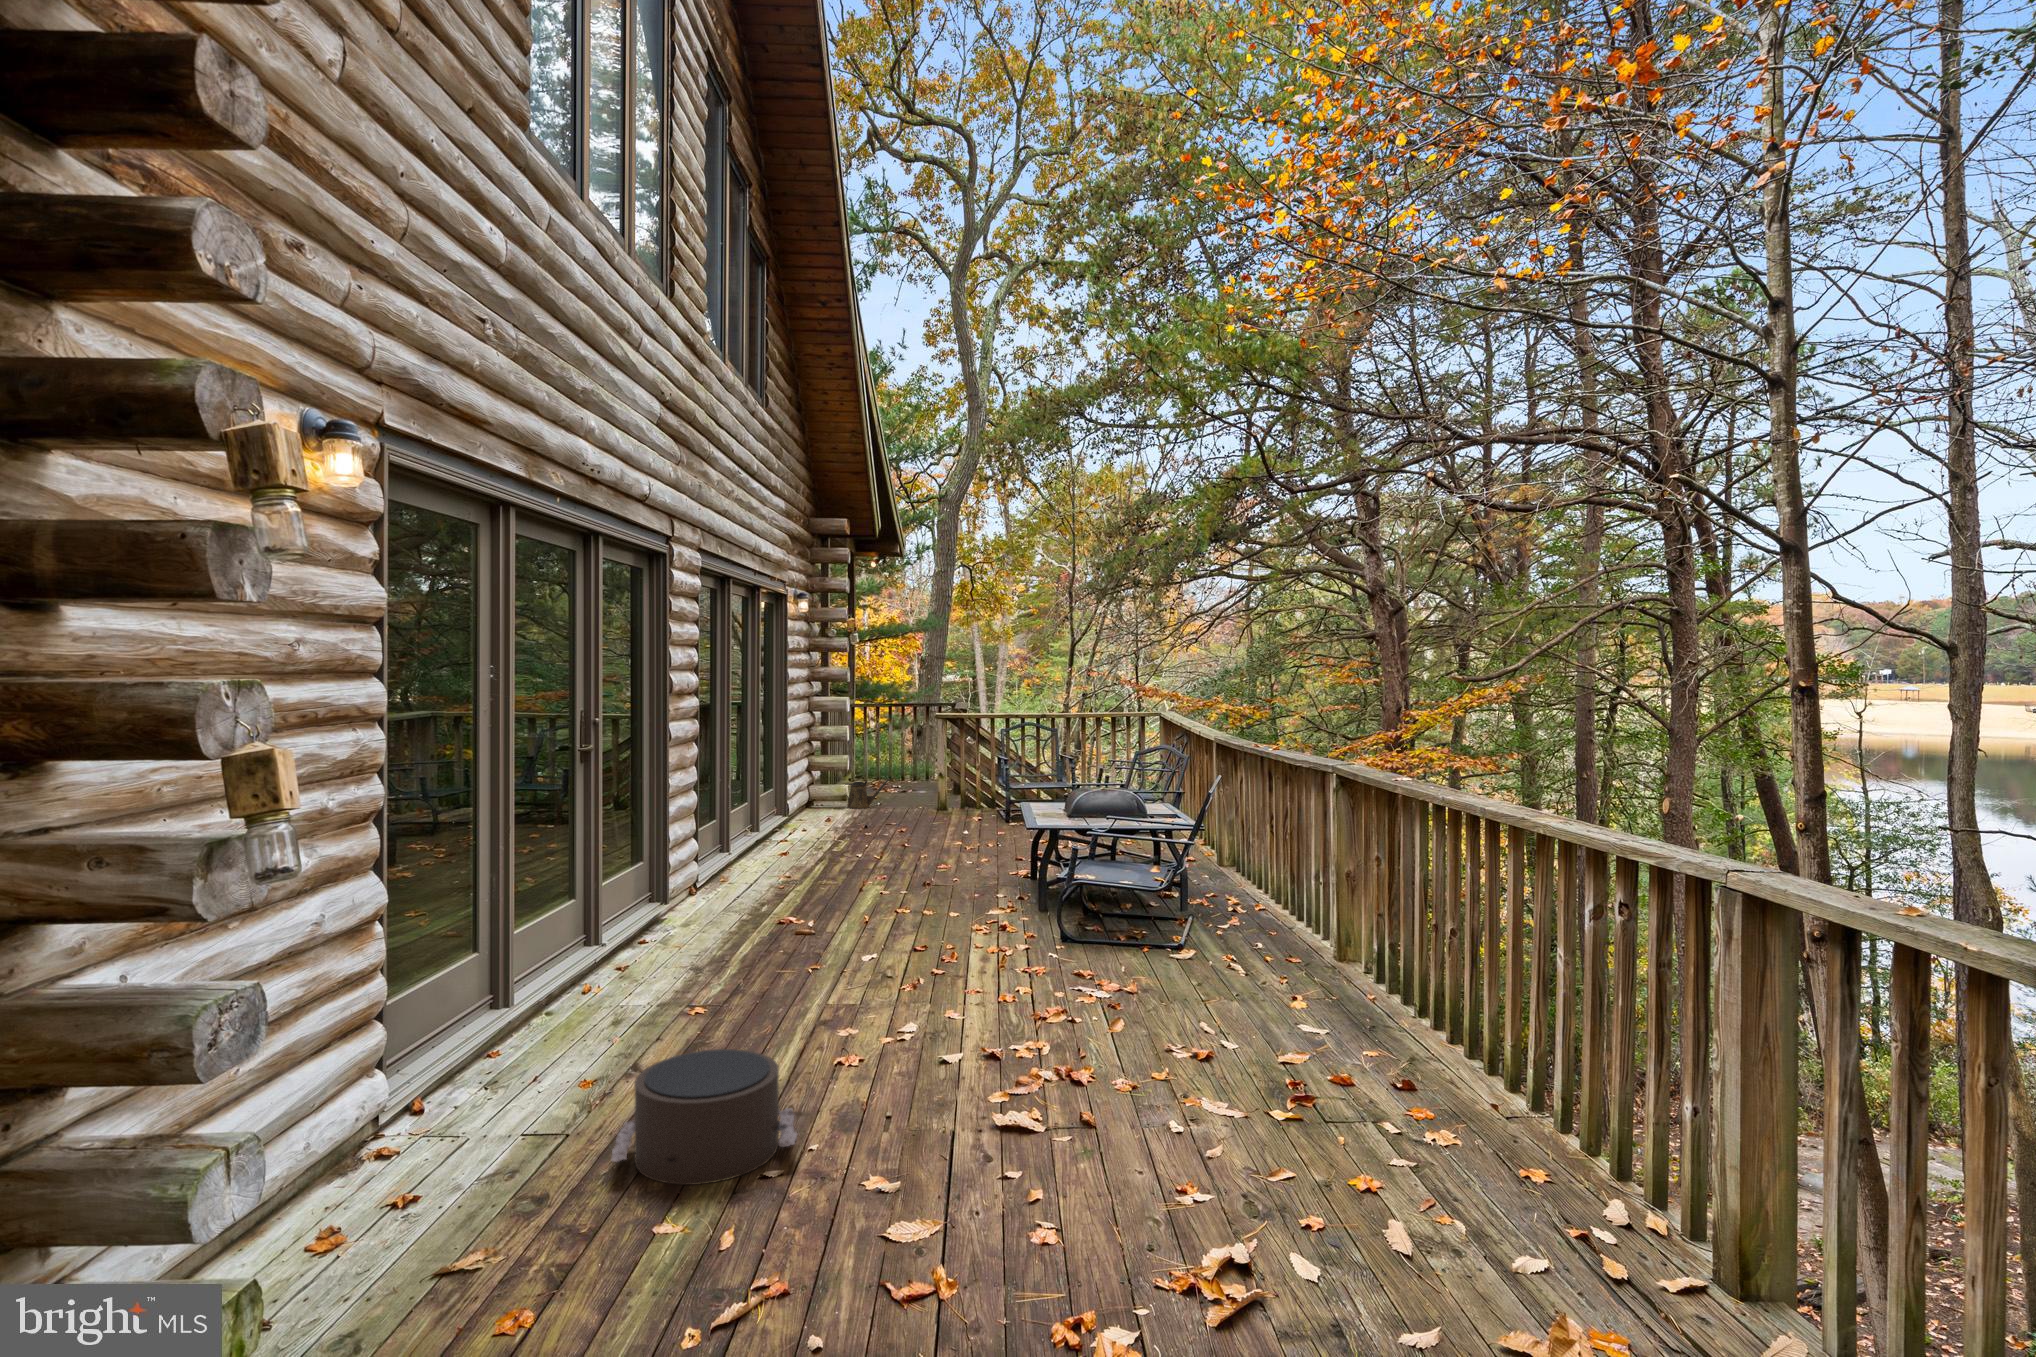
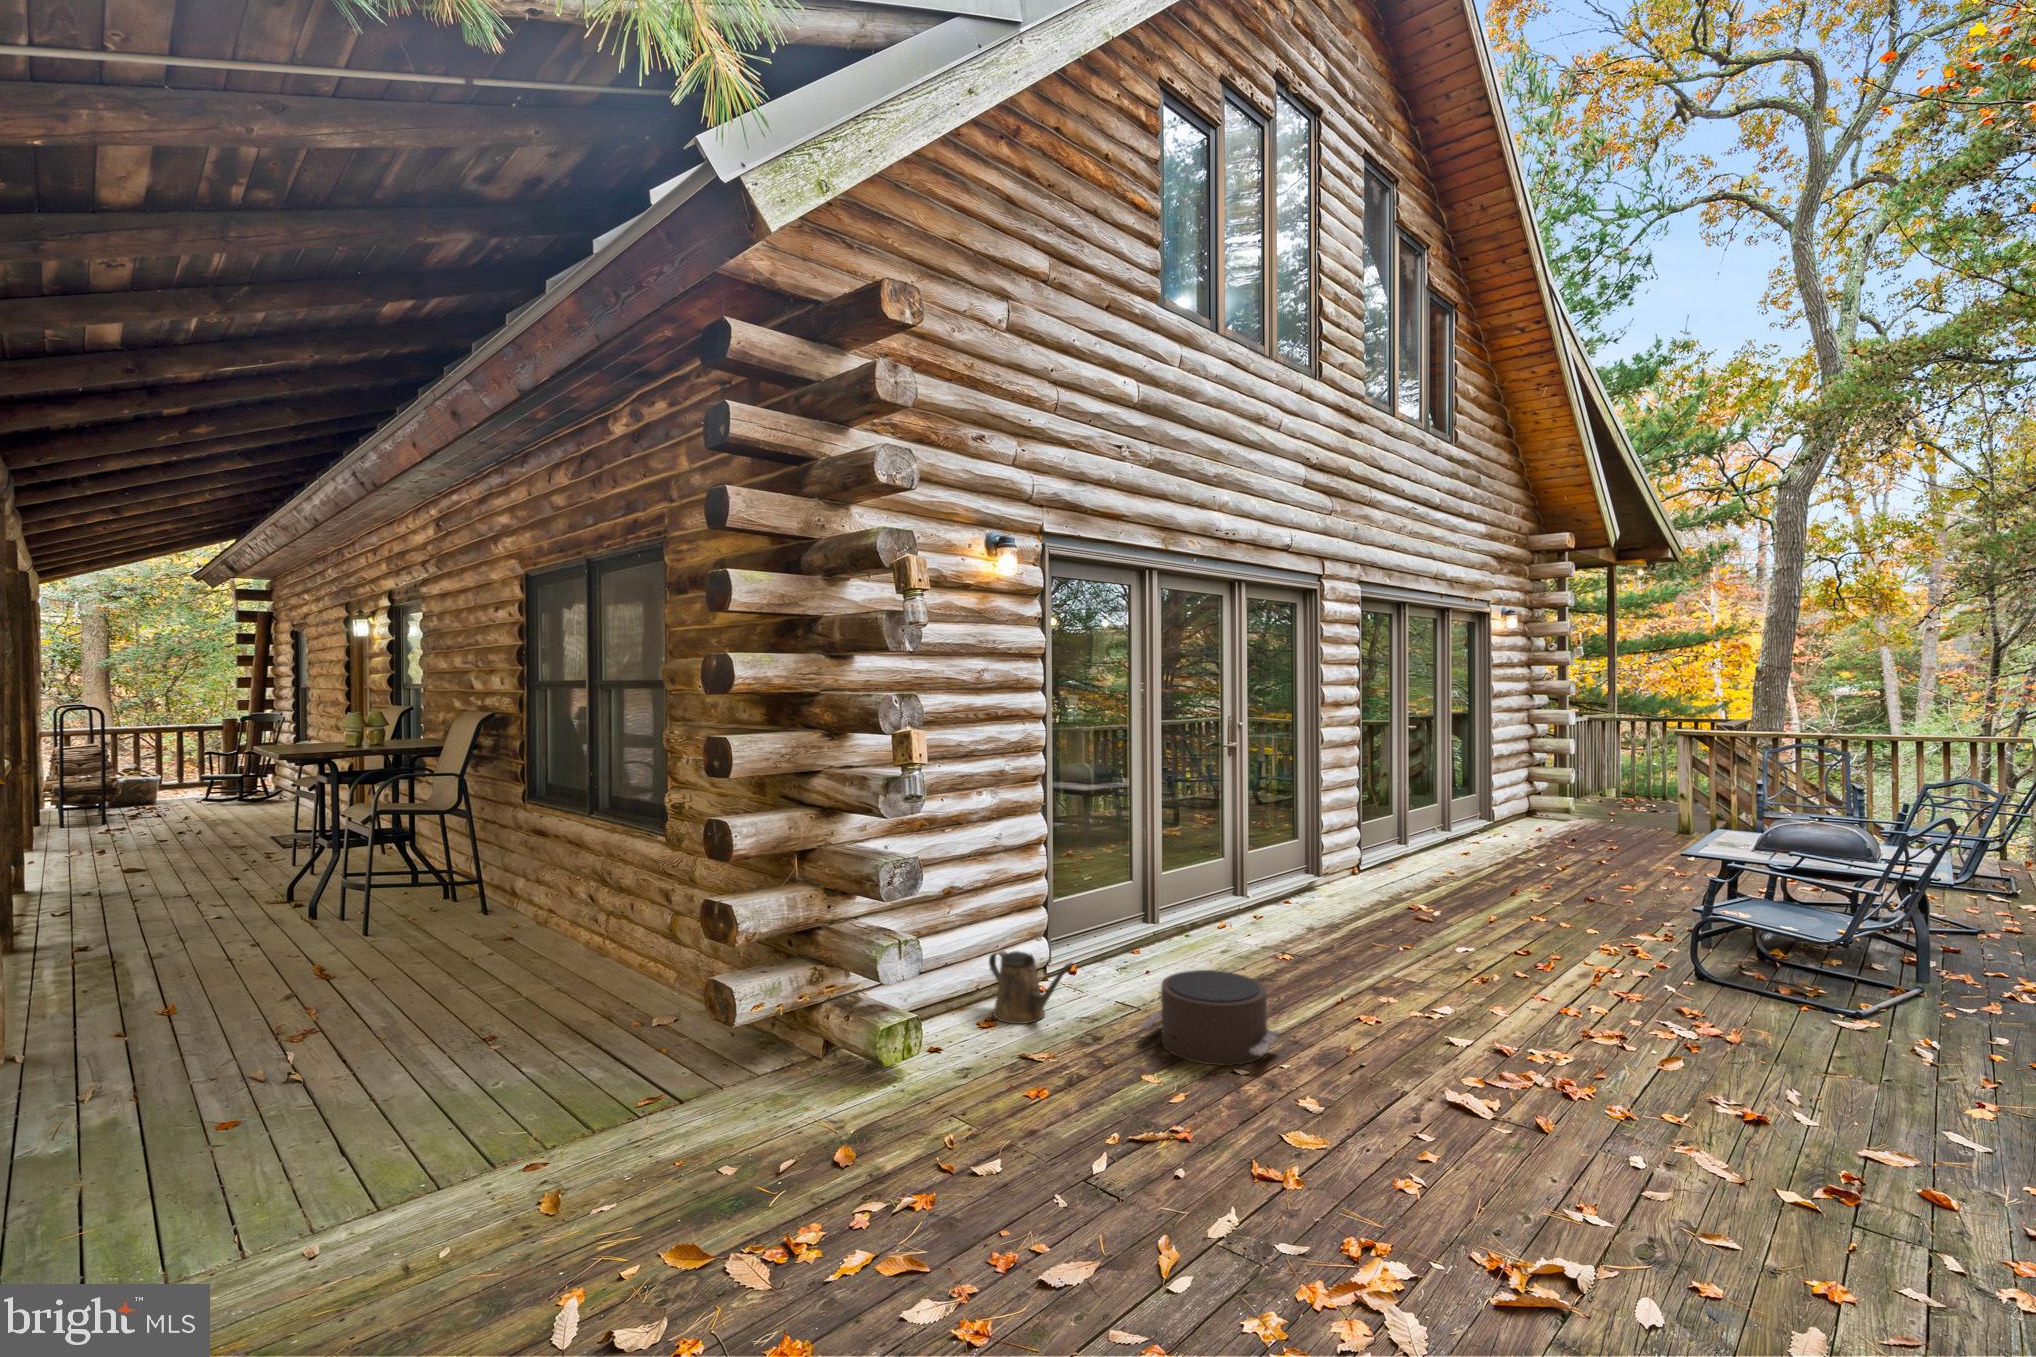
watering can: present [845,779,890,809] -> present [989,950,1073,1024]

